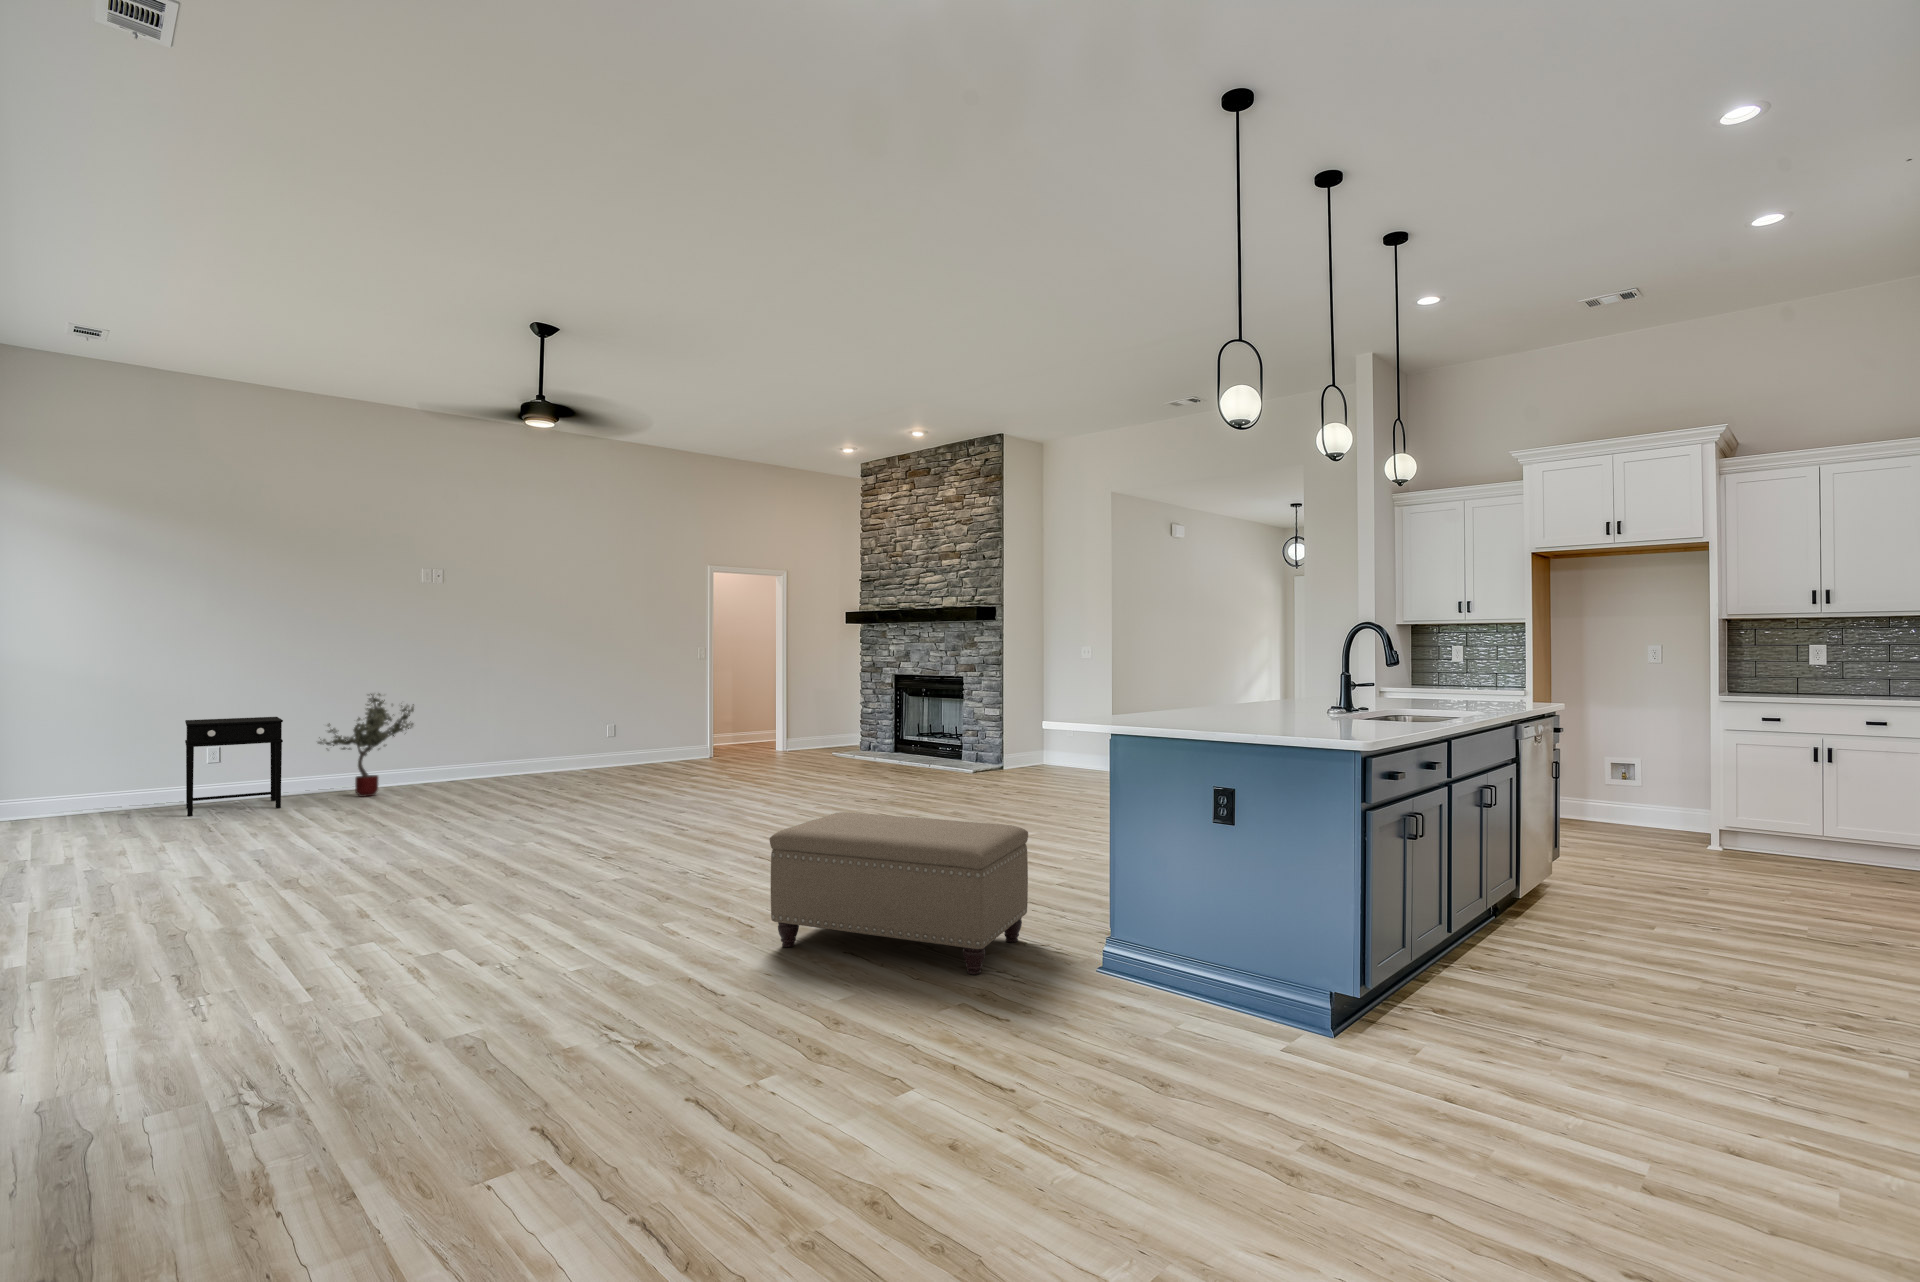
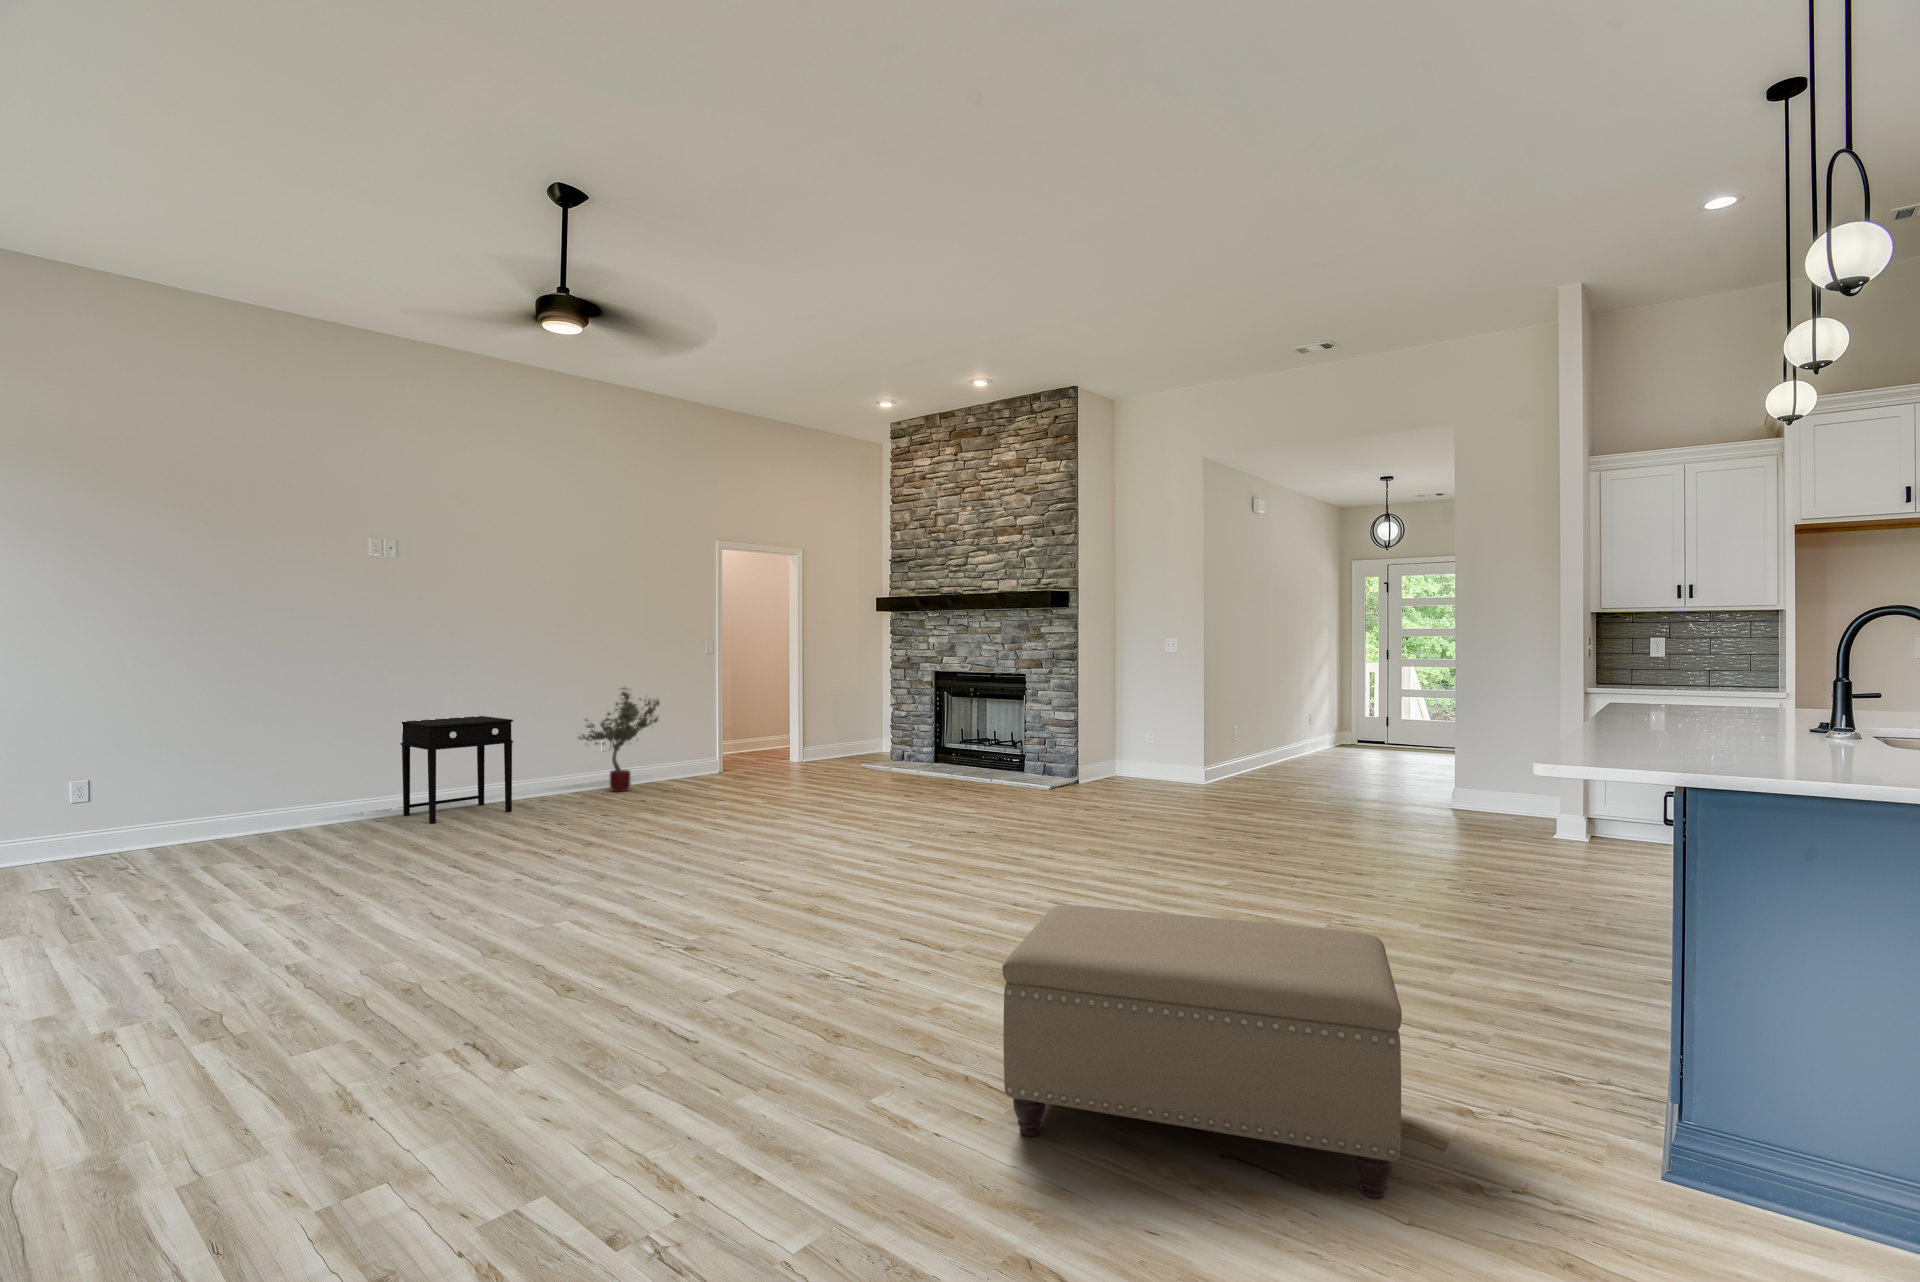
potted tree: present [318,694,414,797] -> present [579,688,660,792]
side table: present [185,717,283,816] -> present [401,716,513,823]

